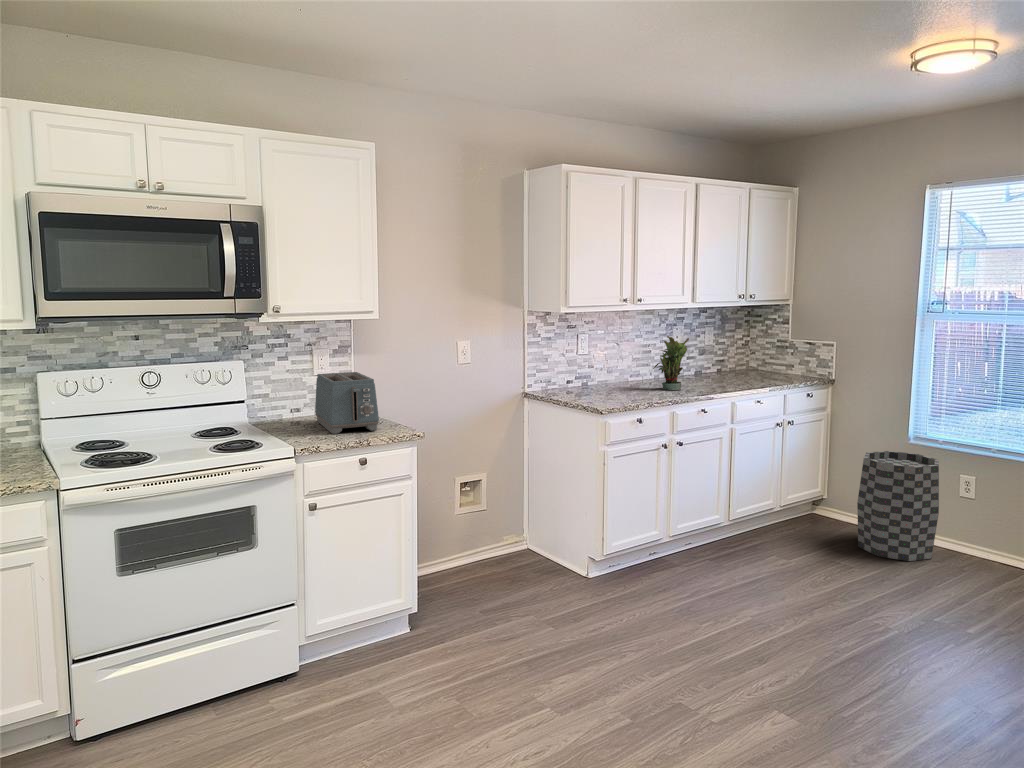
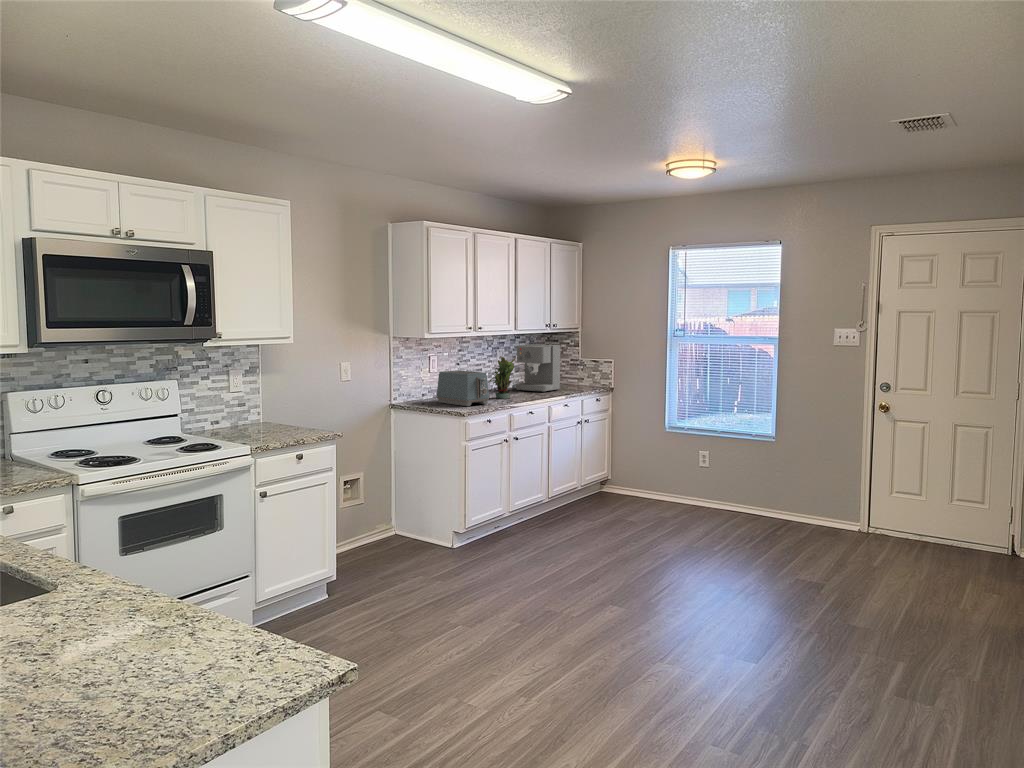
coffee maker: none [698,320,759,382] -> present [516,344,560,392]
toaster: present [315,372,379,434] -> present [437,370,489,406]
trash can: present [857,451,939,561] -> none [637,439,691,516]

